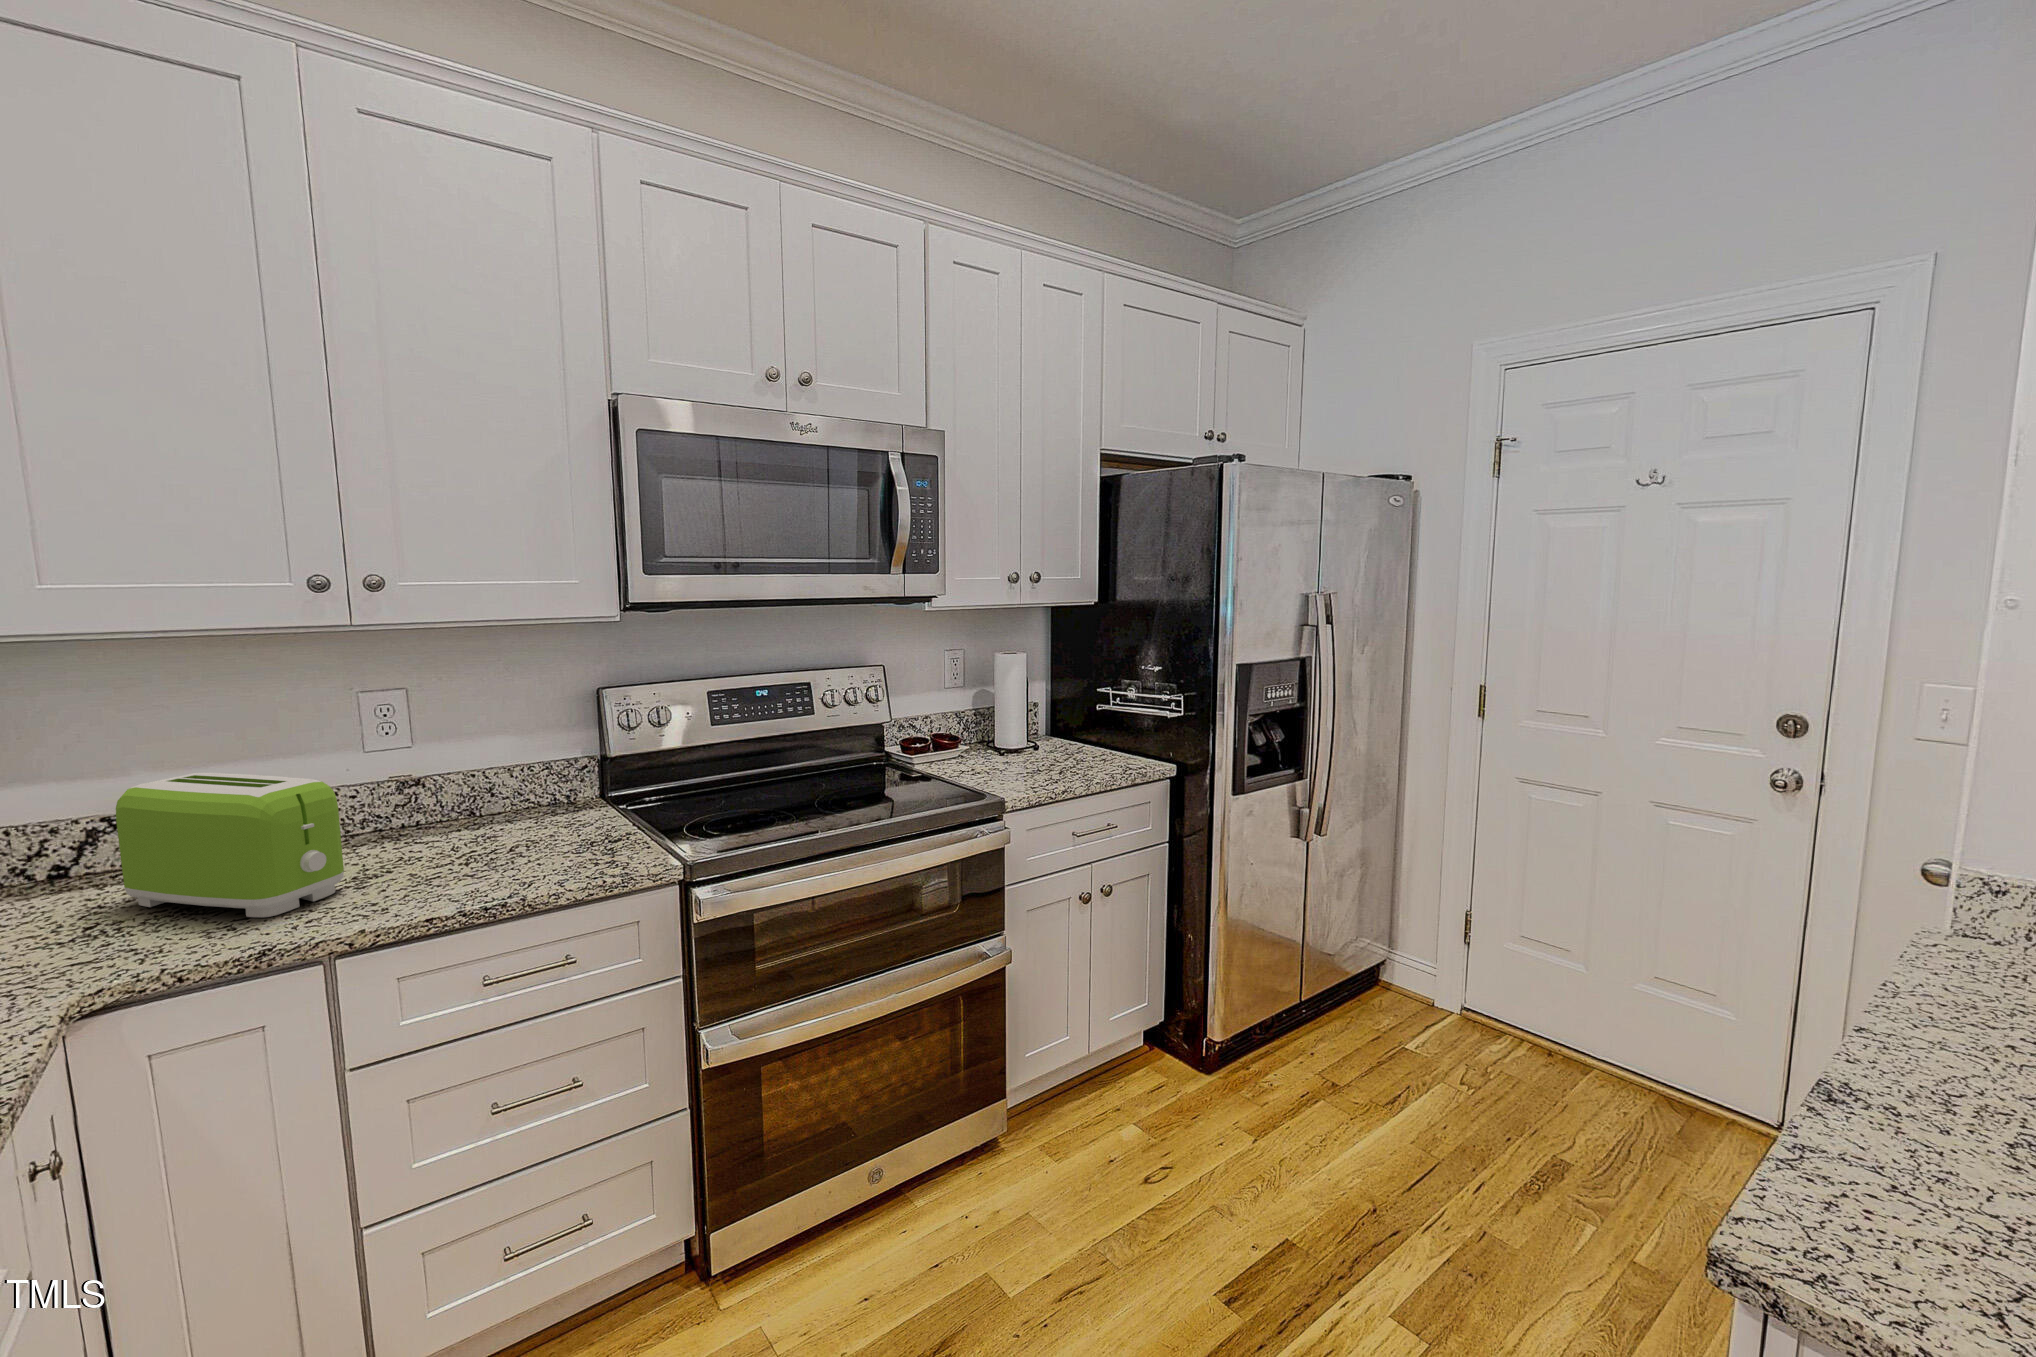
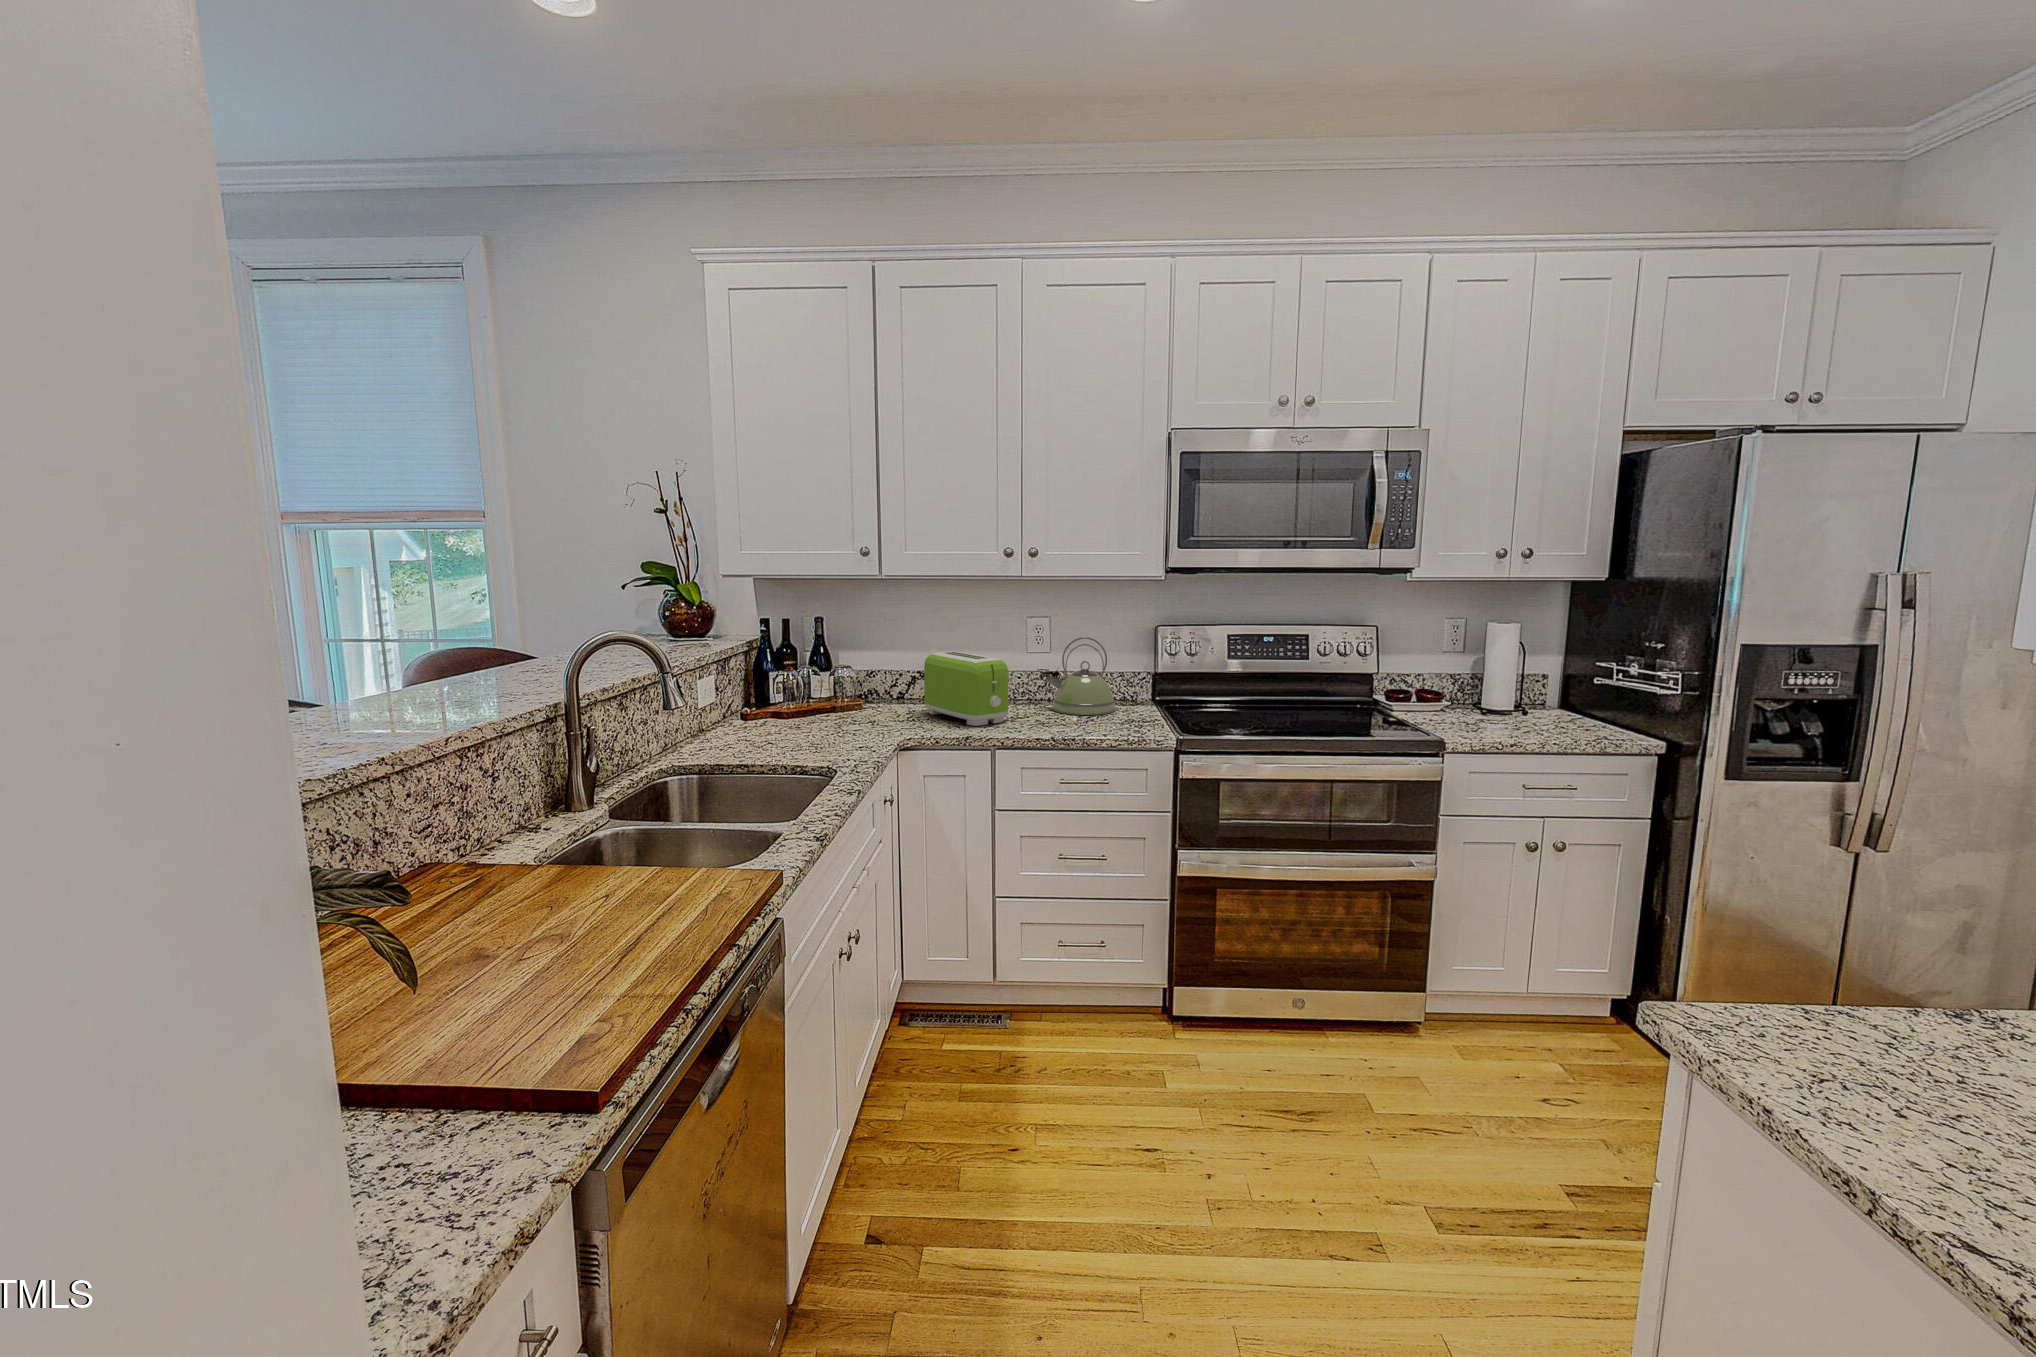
kettle: none [407,718,550,850] -> present [1044,637,1116,715]

